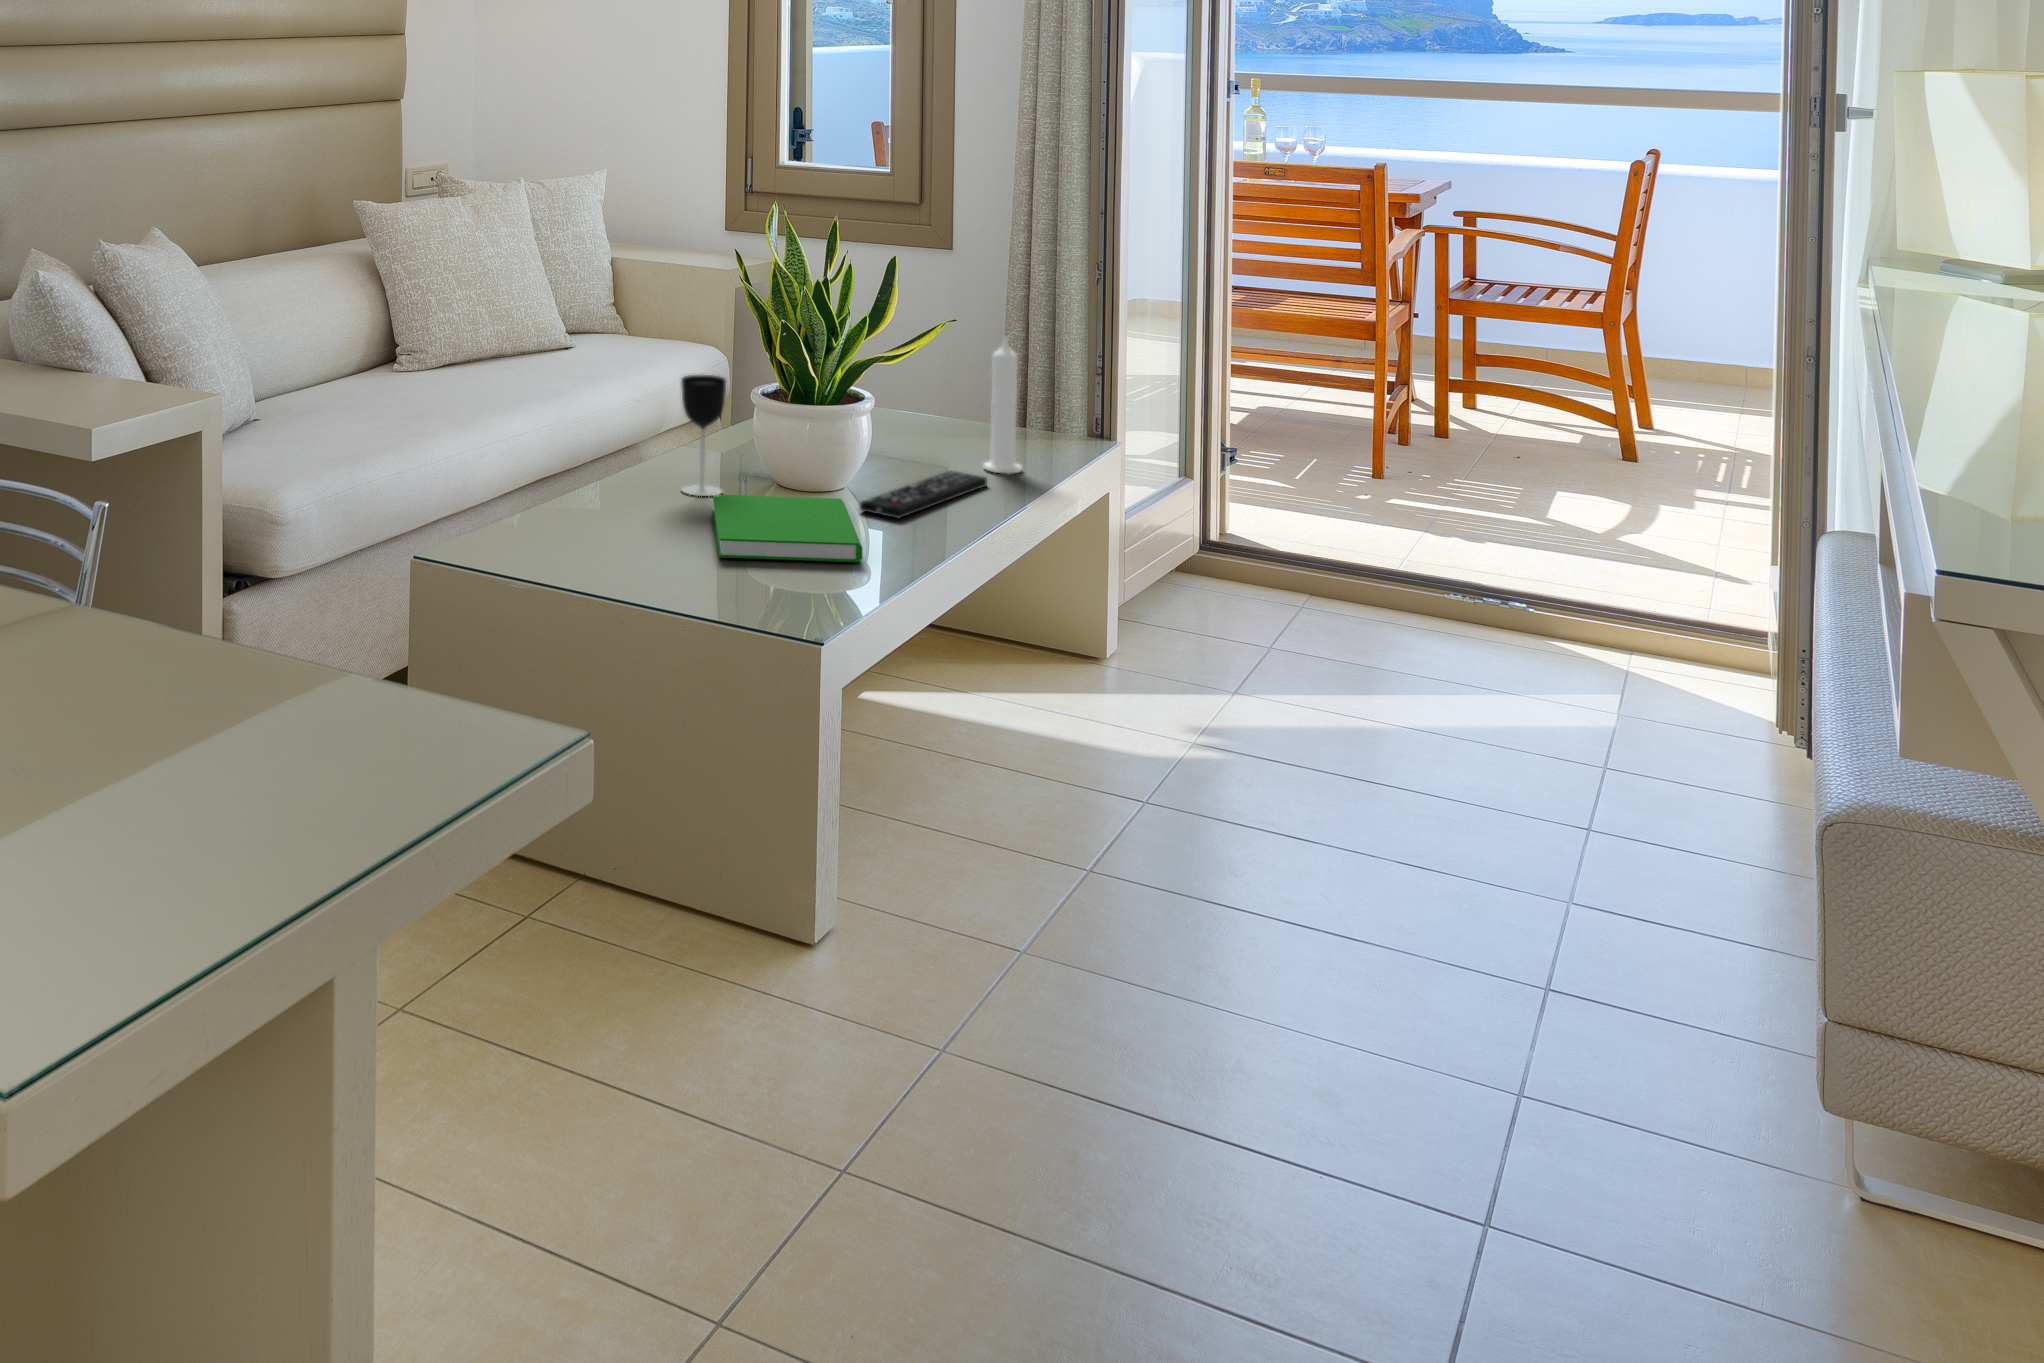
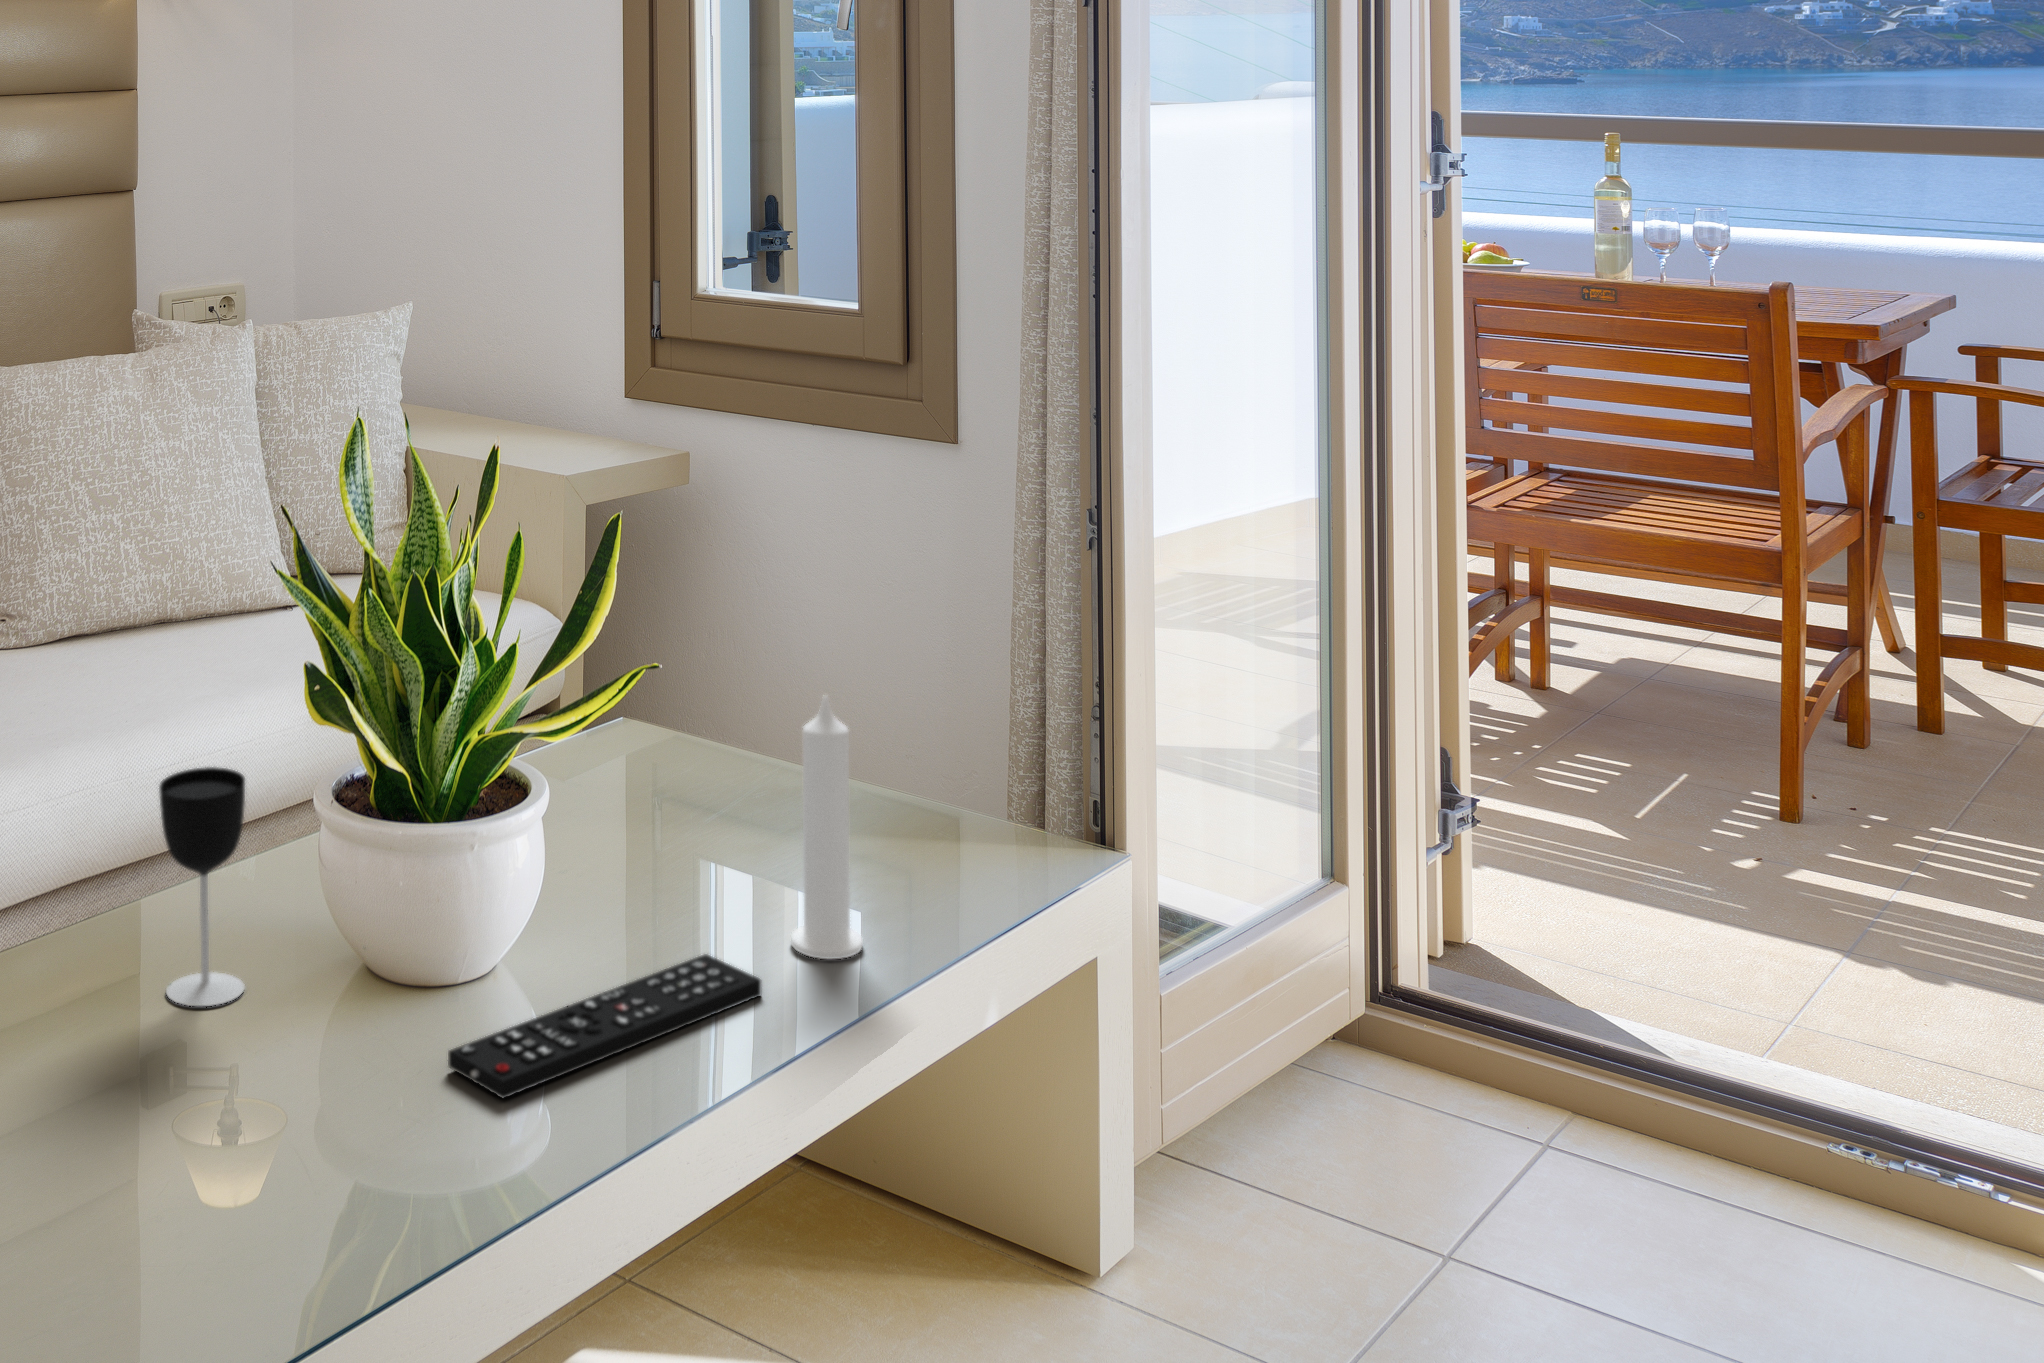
book: present [712,494,862,562] -> none [40,1022,409,1249]

